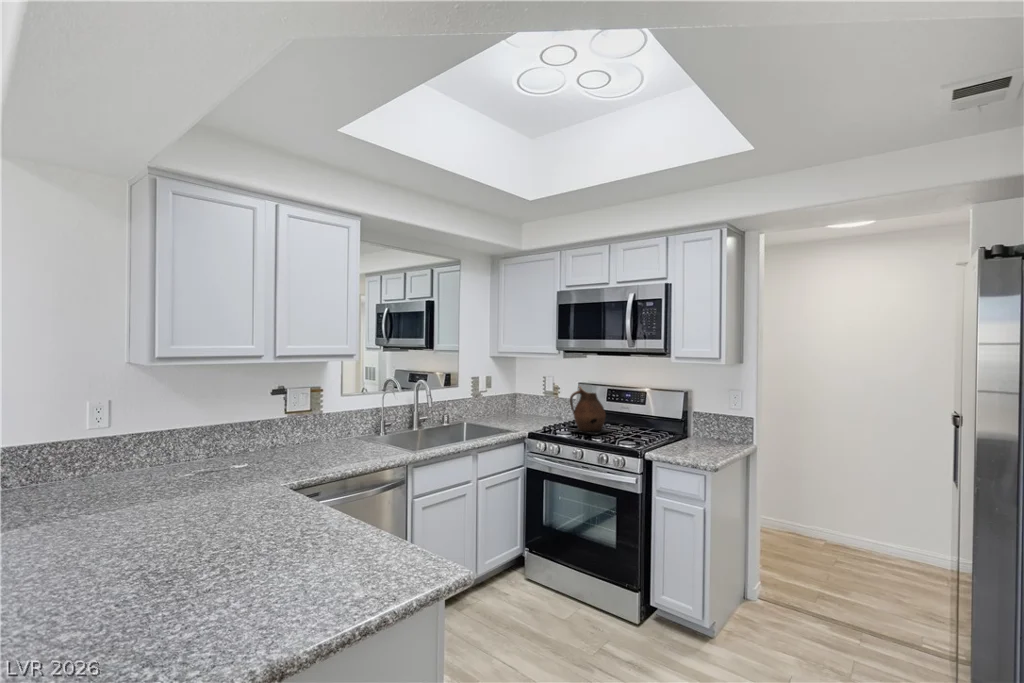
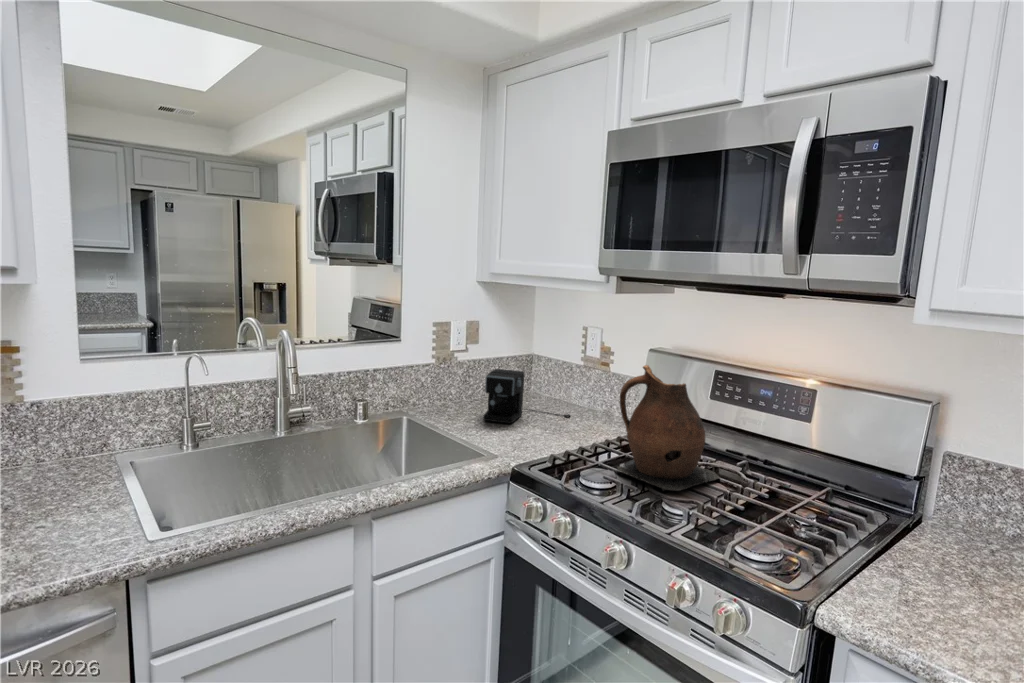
coffee maker: none [503,398,542,422] -> present [483,369,570,423]

